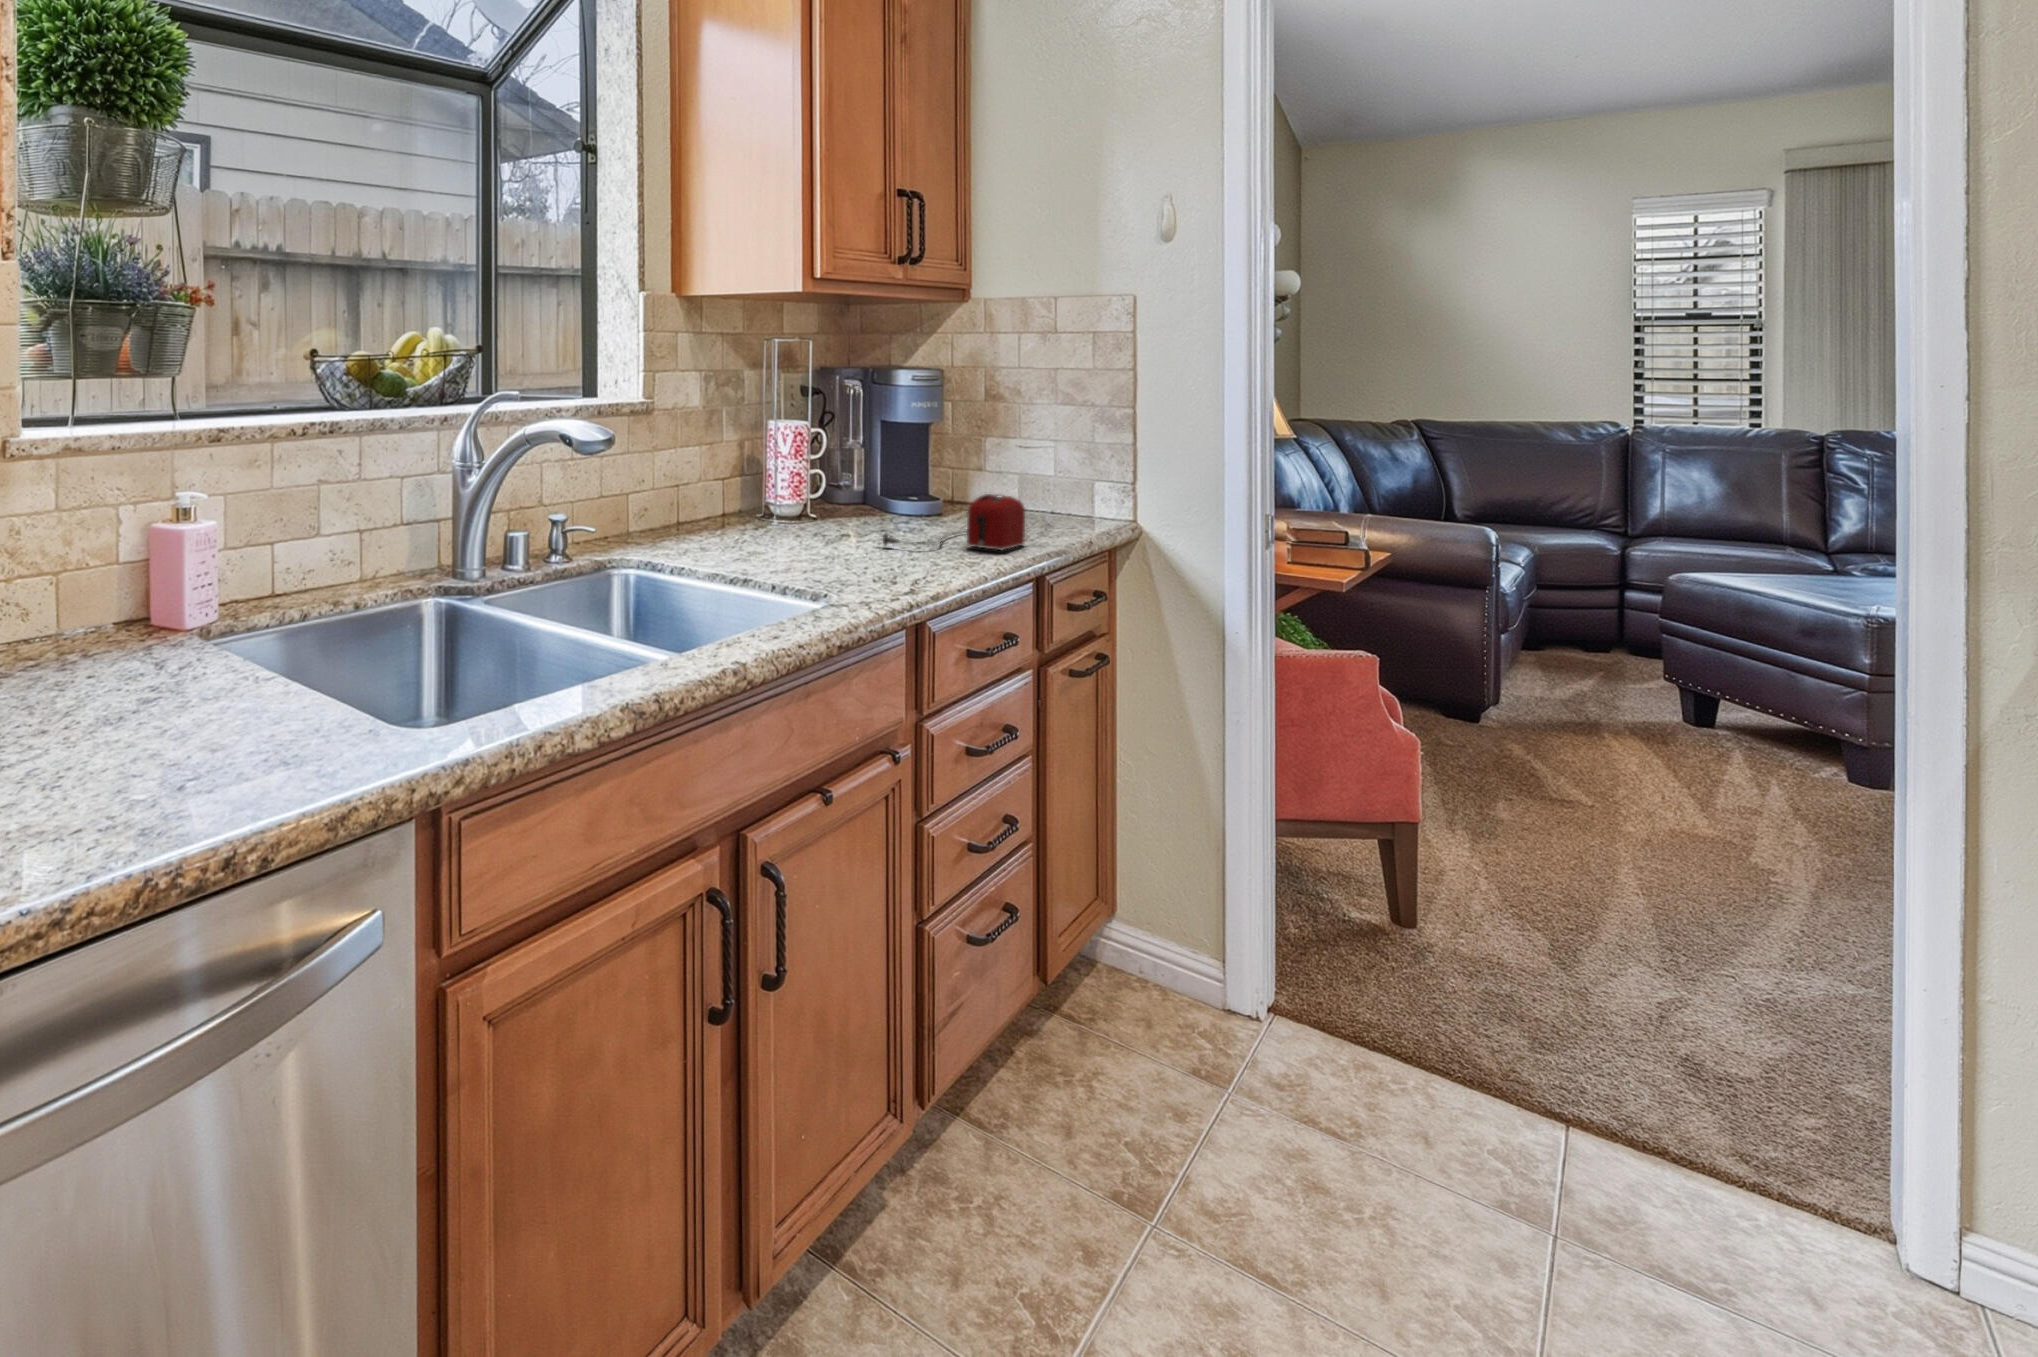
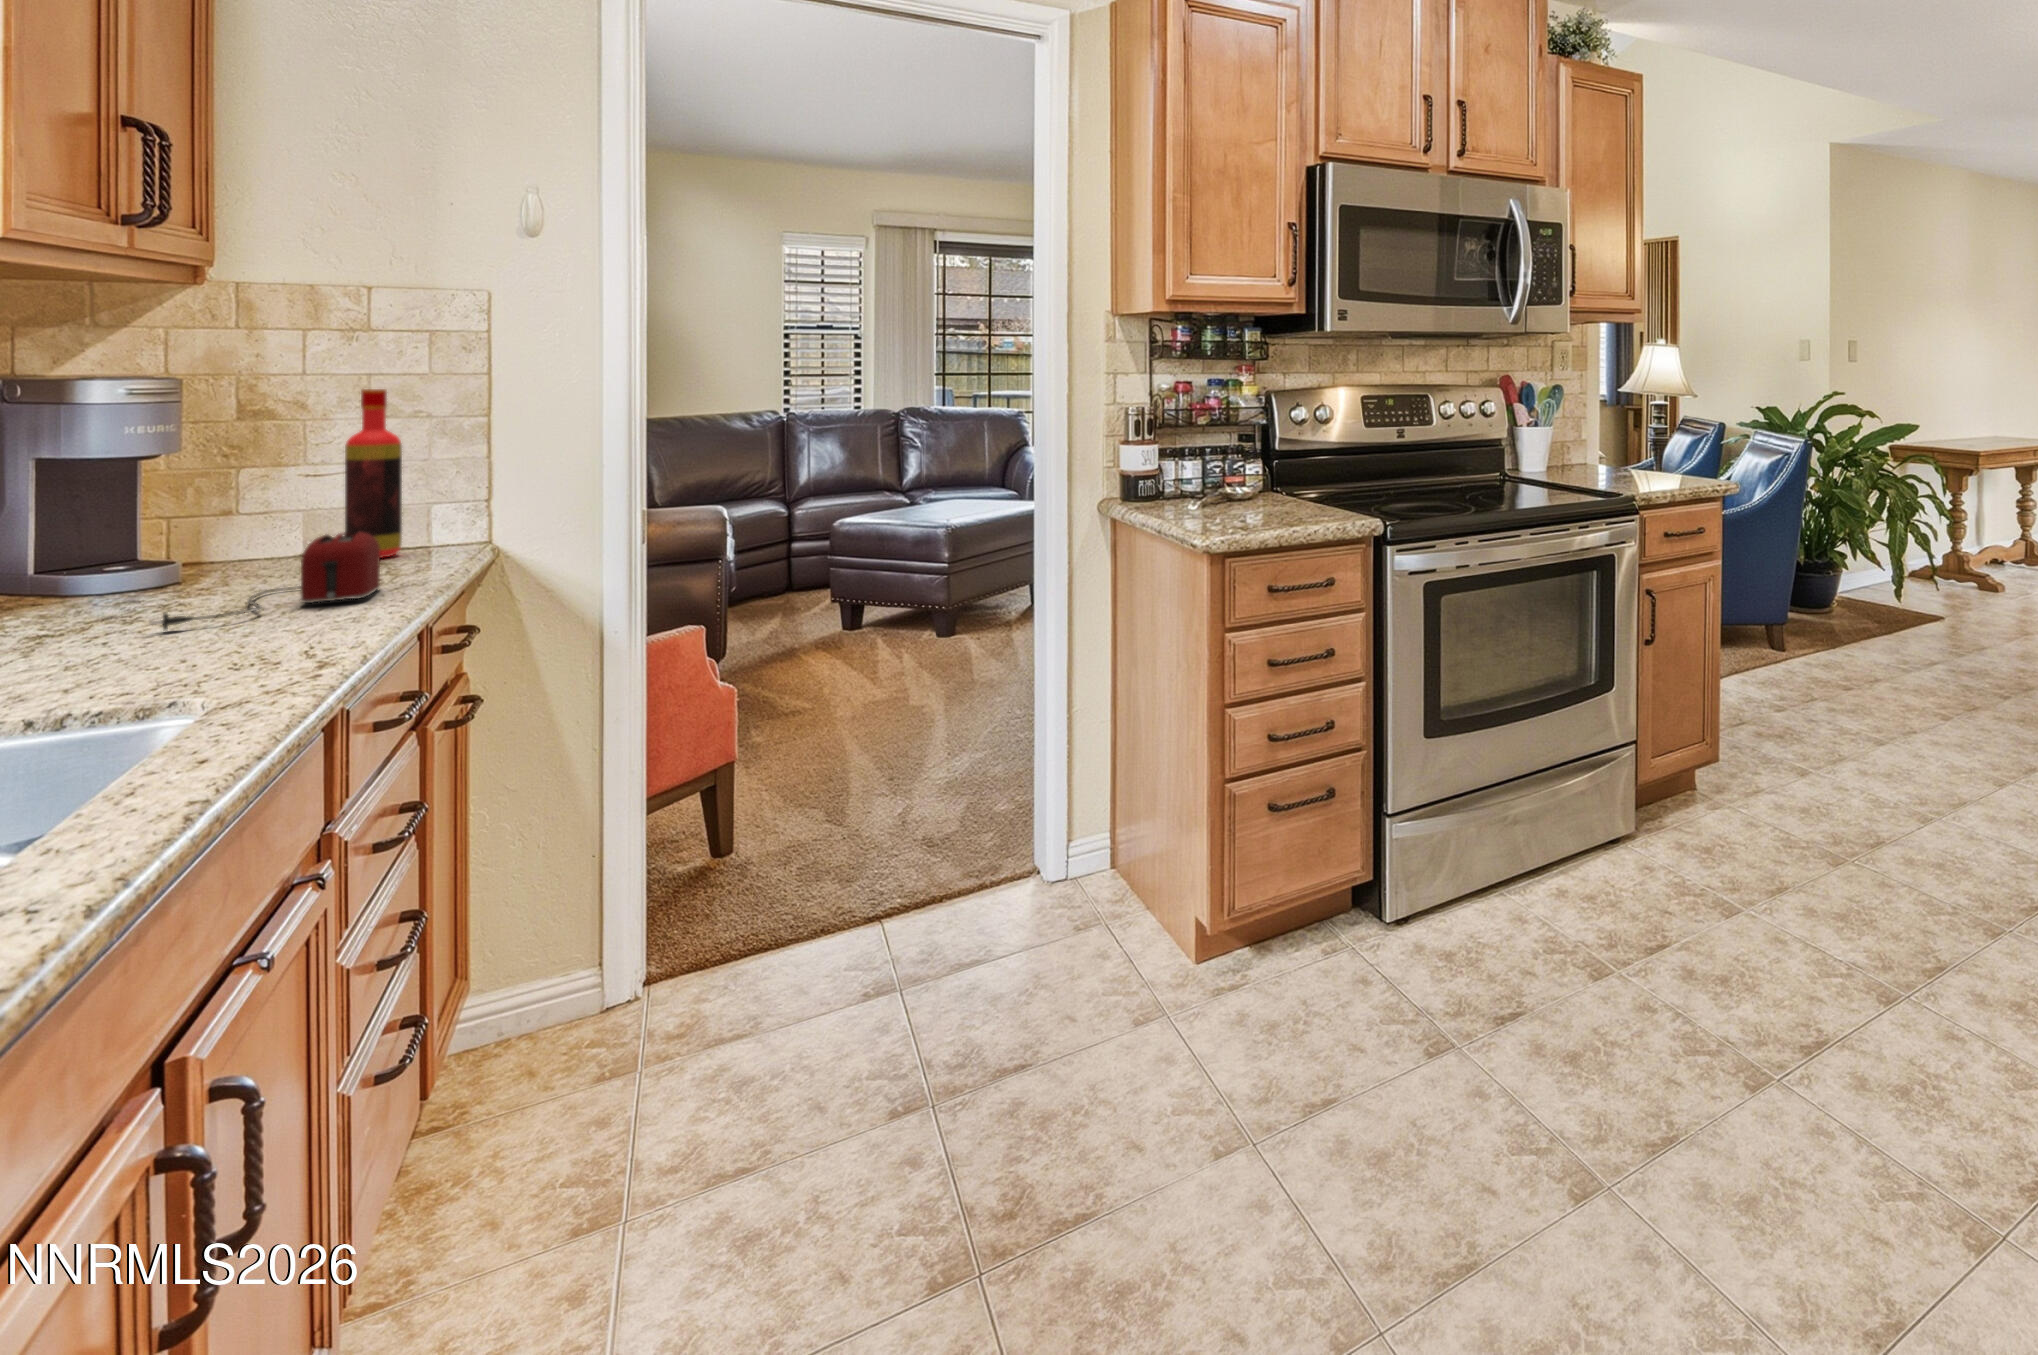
bottle: none [1040,379,1079,521] -> present [345,389,402,558]

